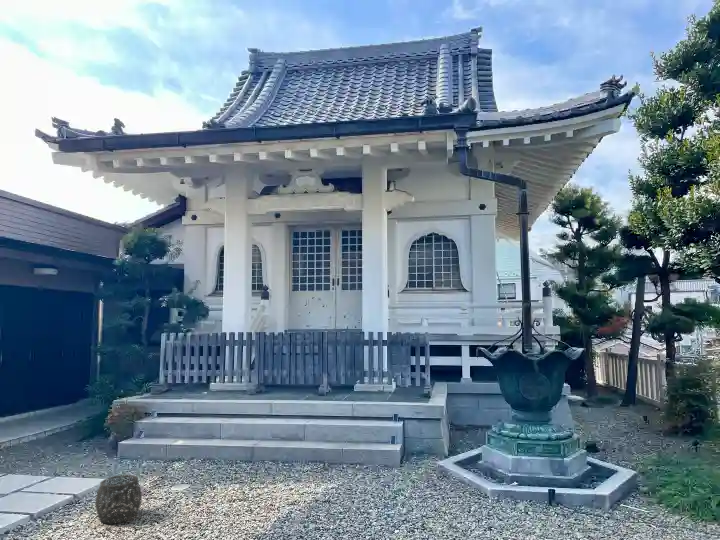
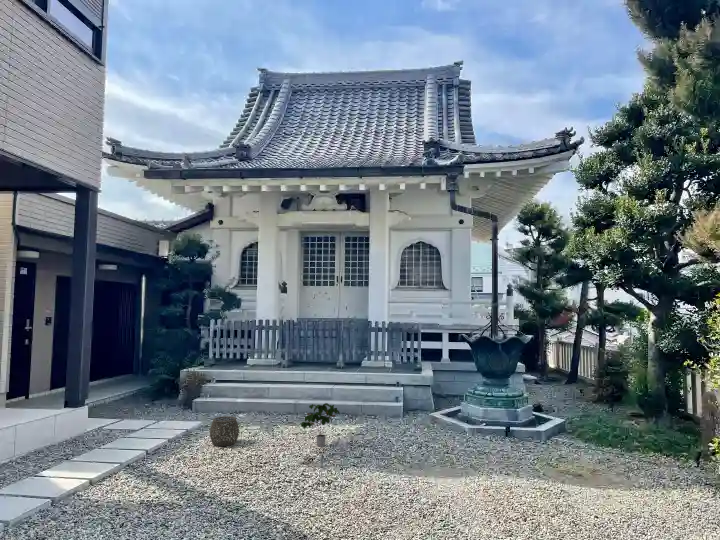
potted plant: none [228,457,289,526] -> present [301,403,340,447]

